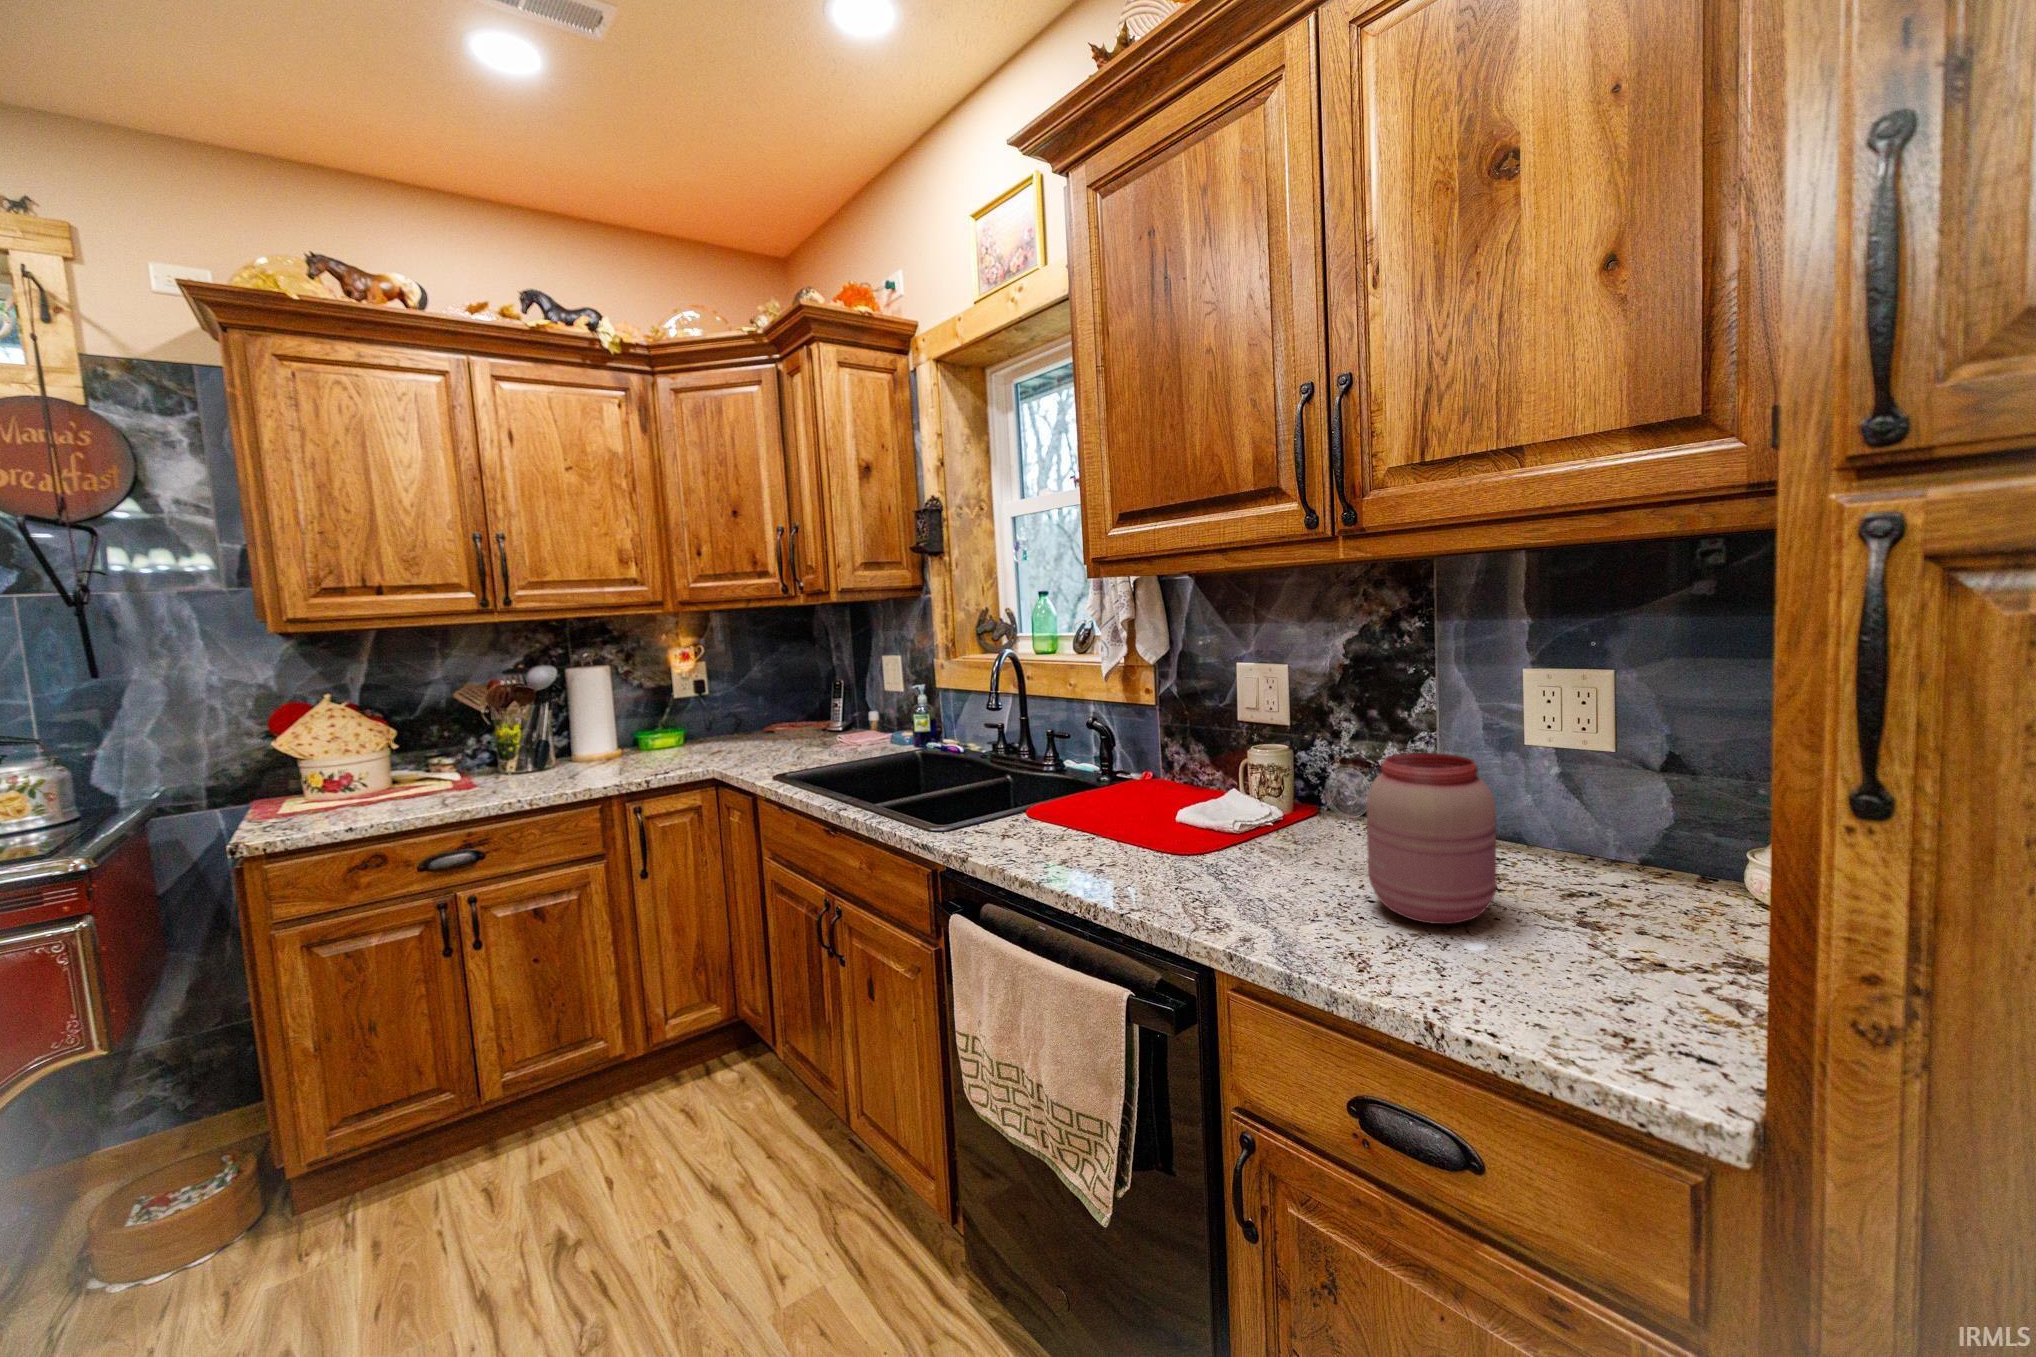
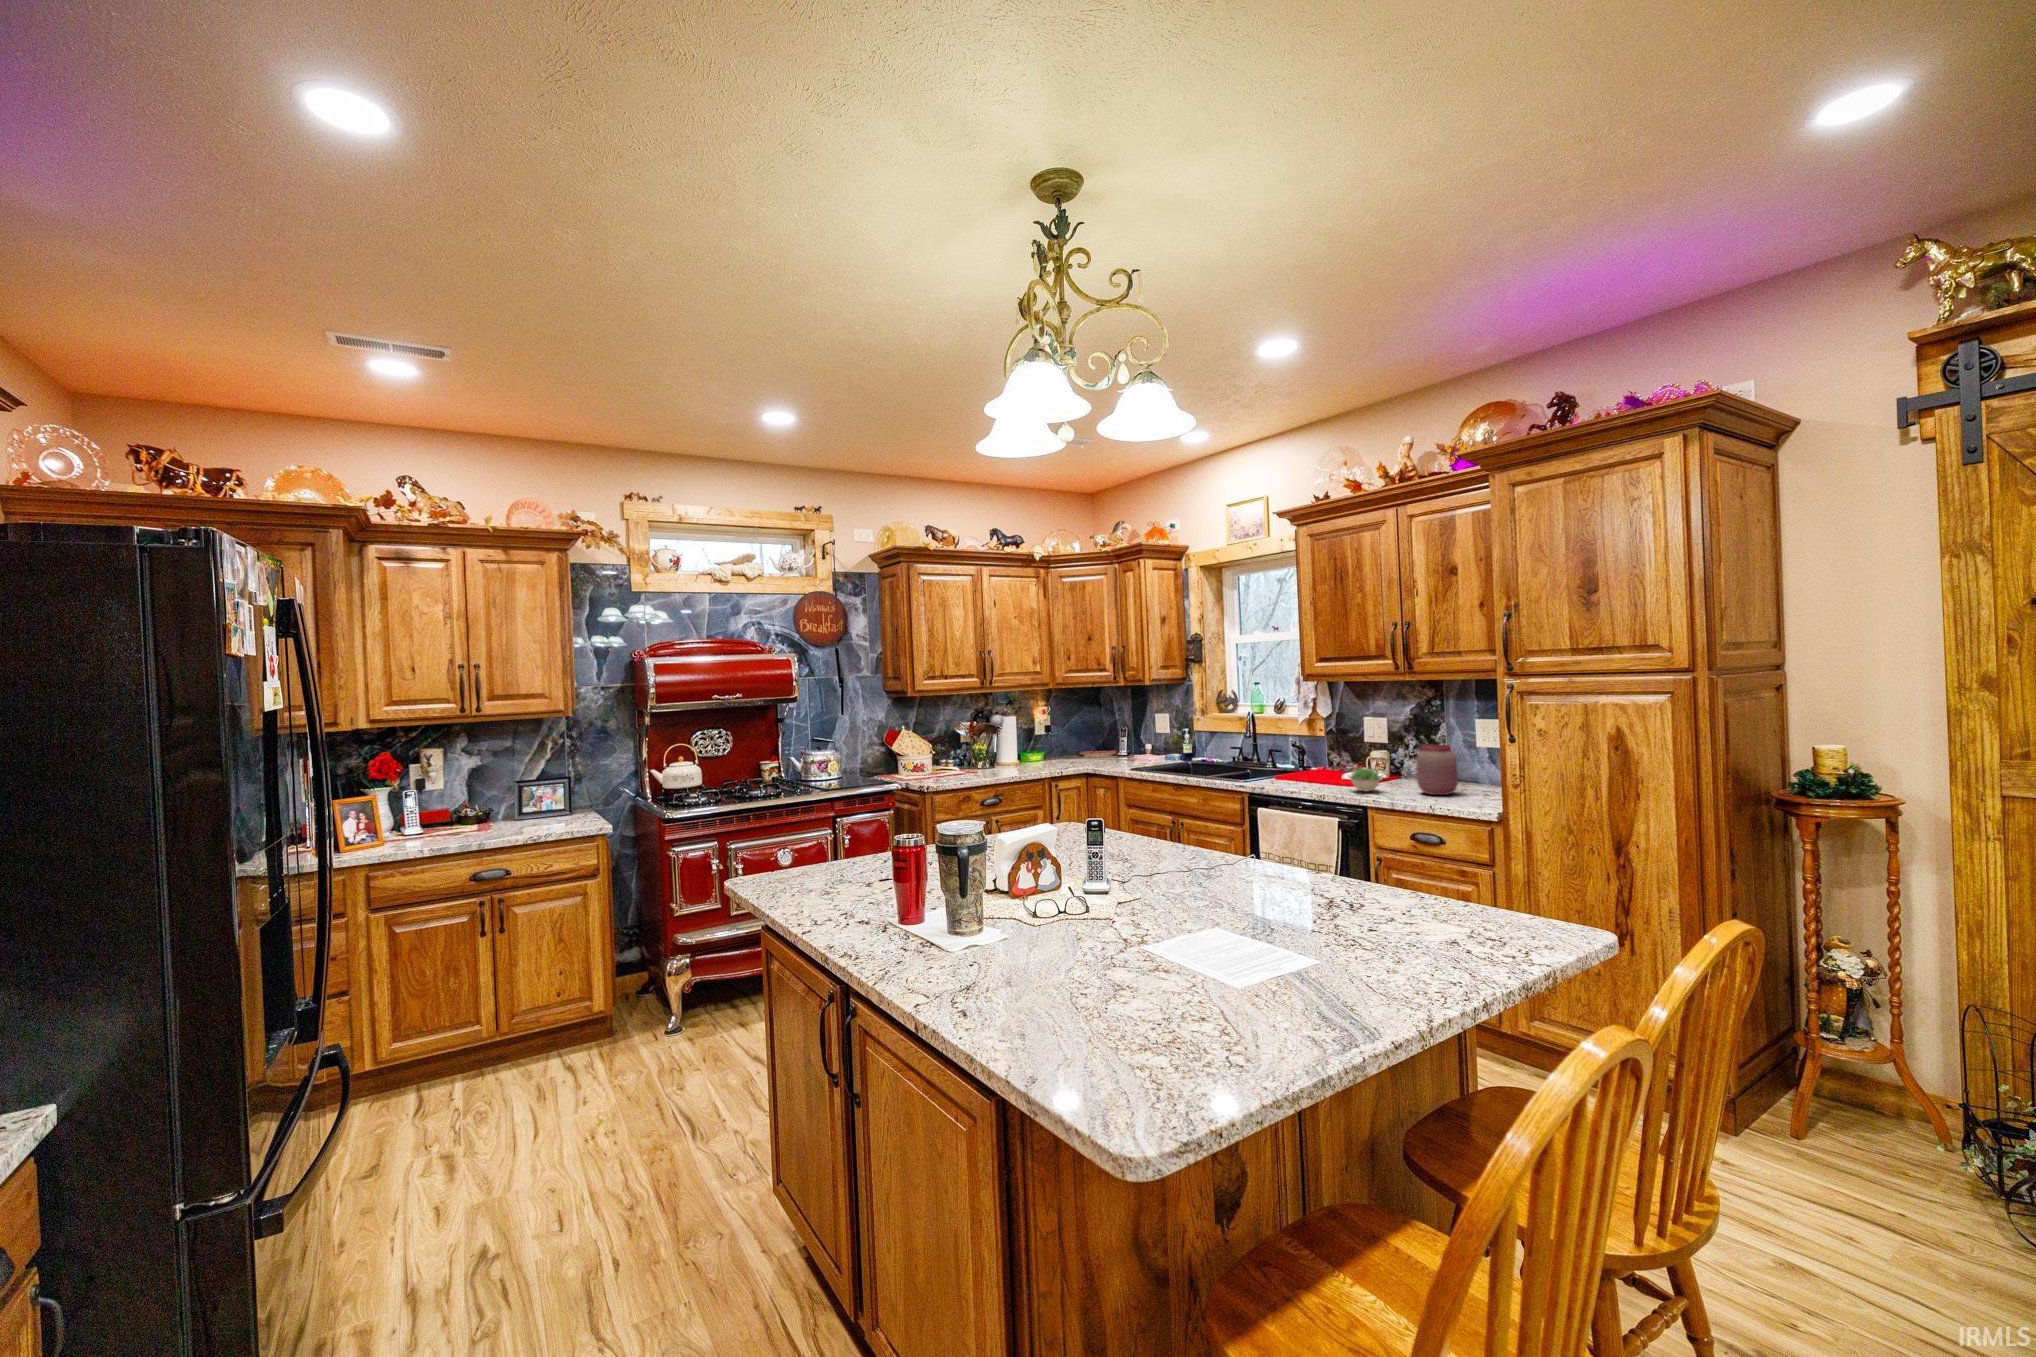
succulent plant: none [1165,816,1271,893] -> present [1349,768,1382,792]

